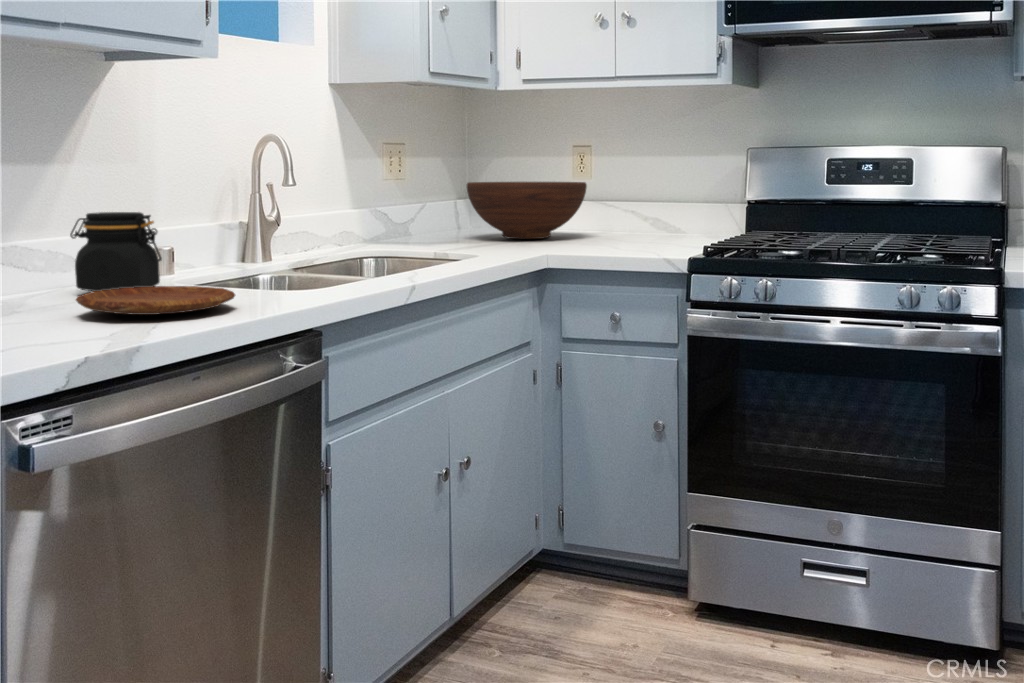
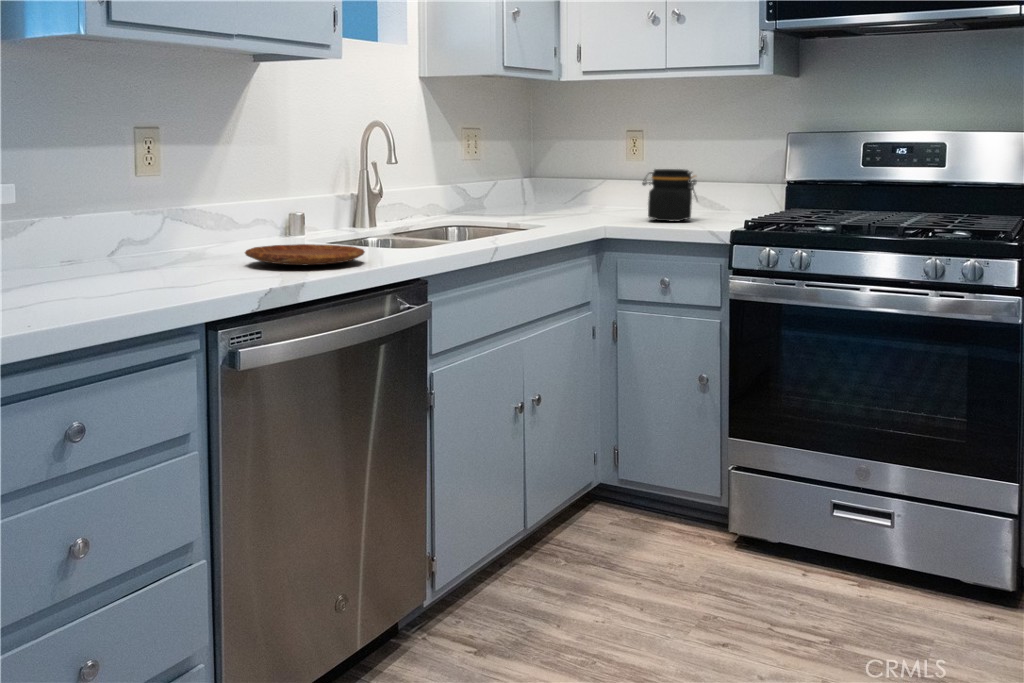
fruit bowl: present [467,182,587,239] -> none [542,159,650,212]
jar: present [70,212,162,291] -> present [642,169,697,222]

